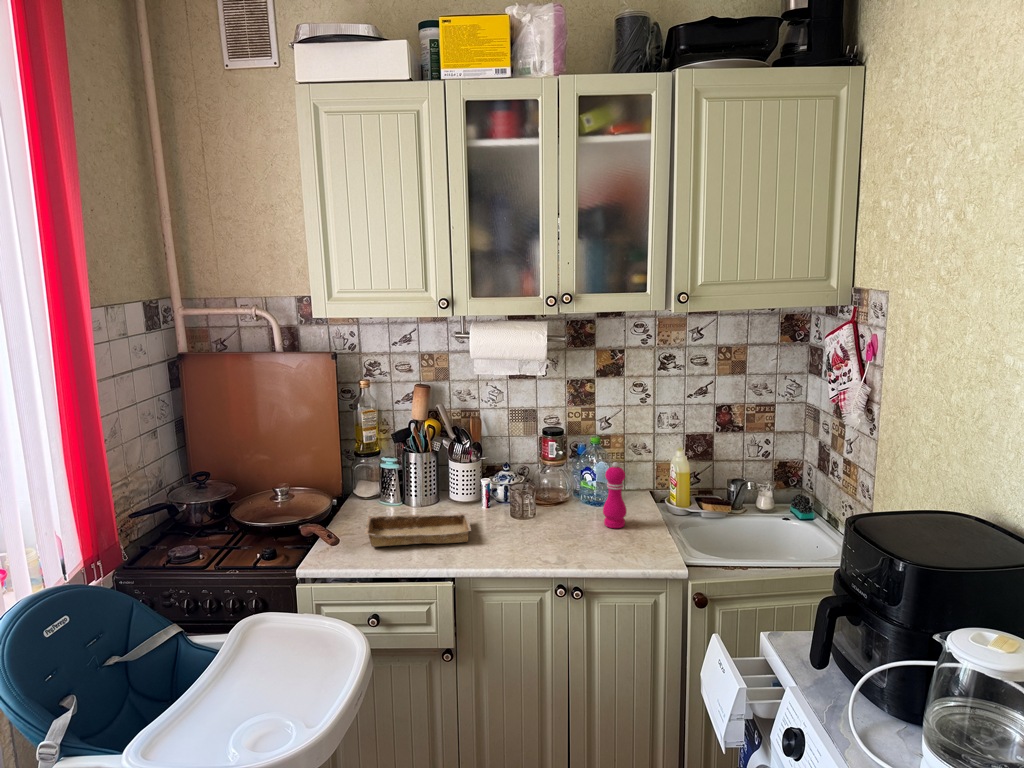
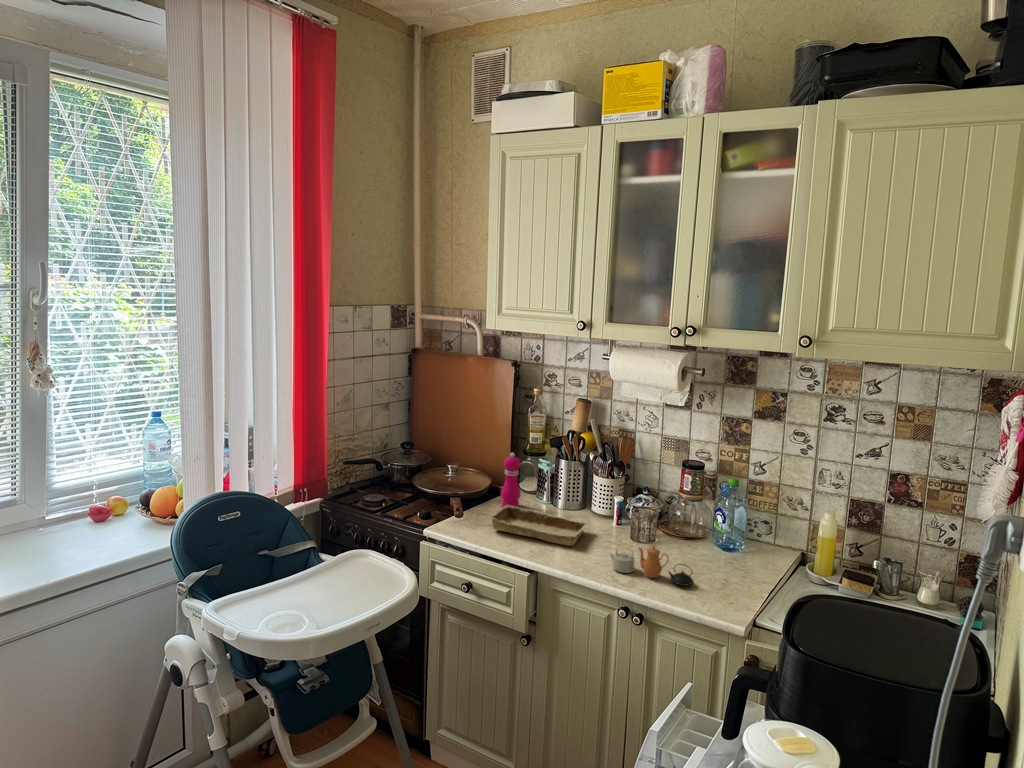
pepper mill: present [603,462,627,528] -> present [501,453,520,507]
teapot: none [519,518,606,554] -> present [610,546,693,586]

